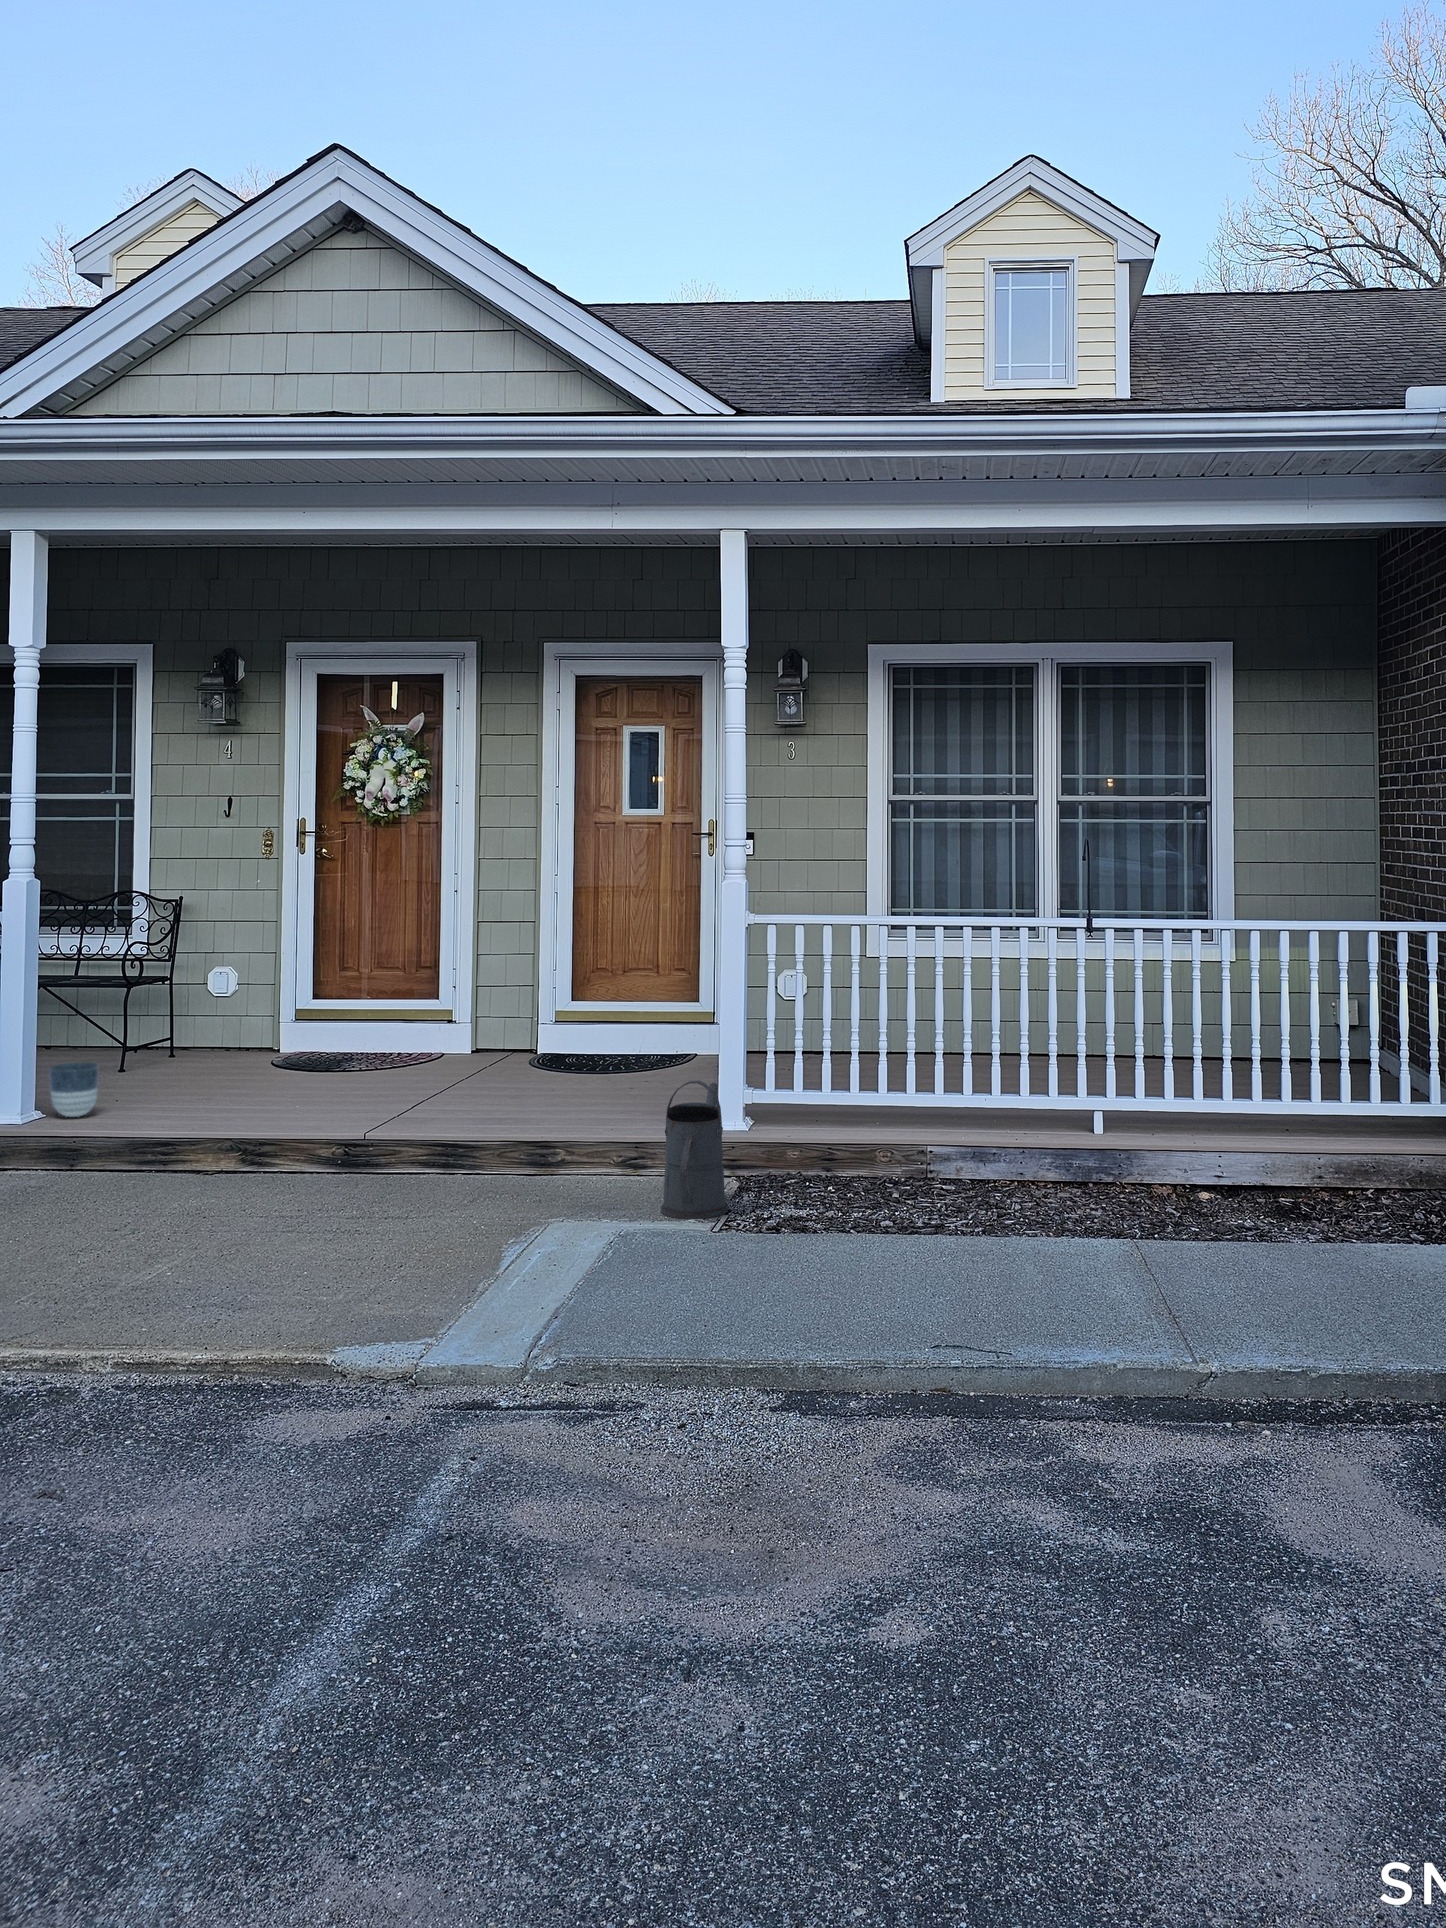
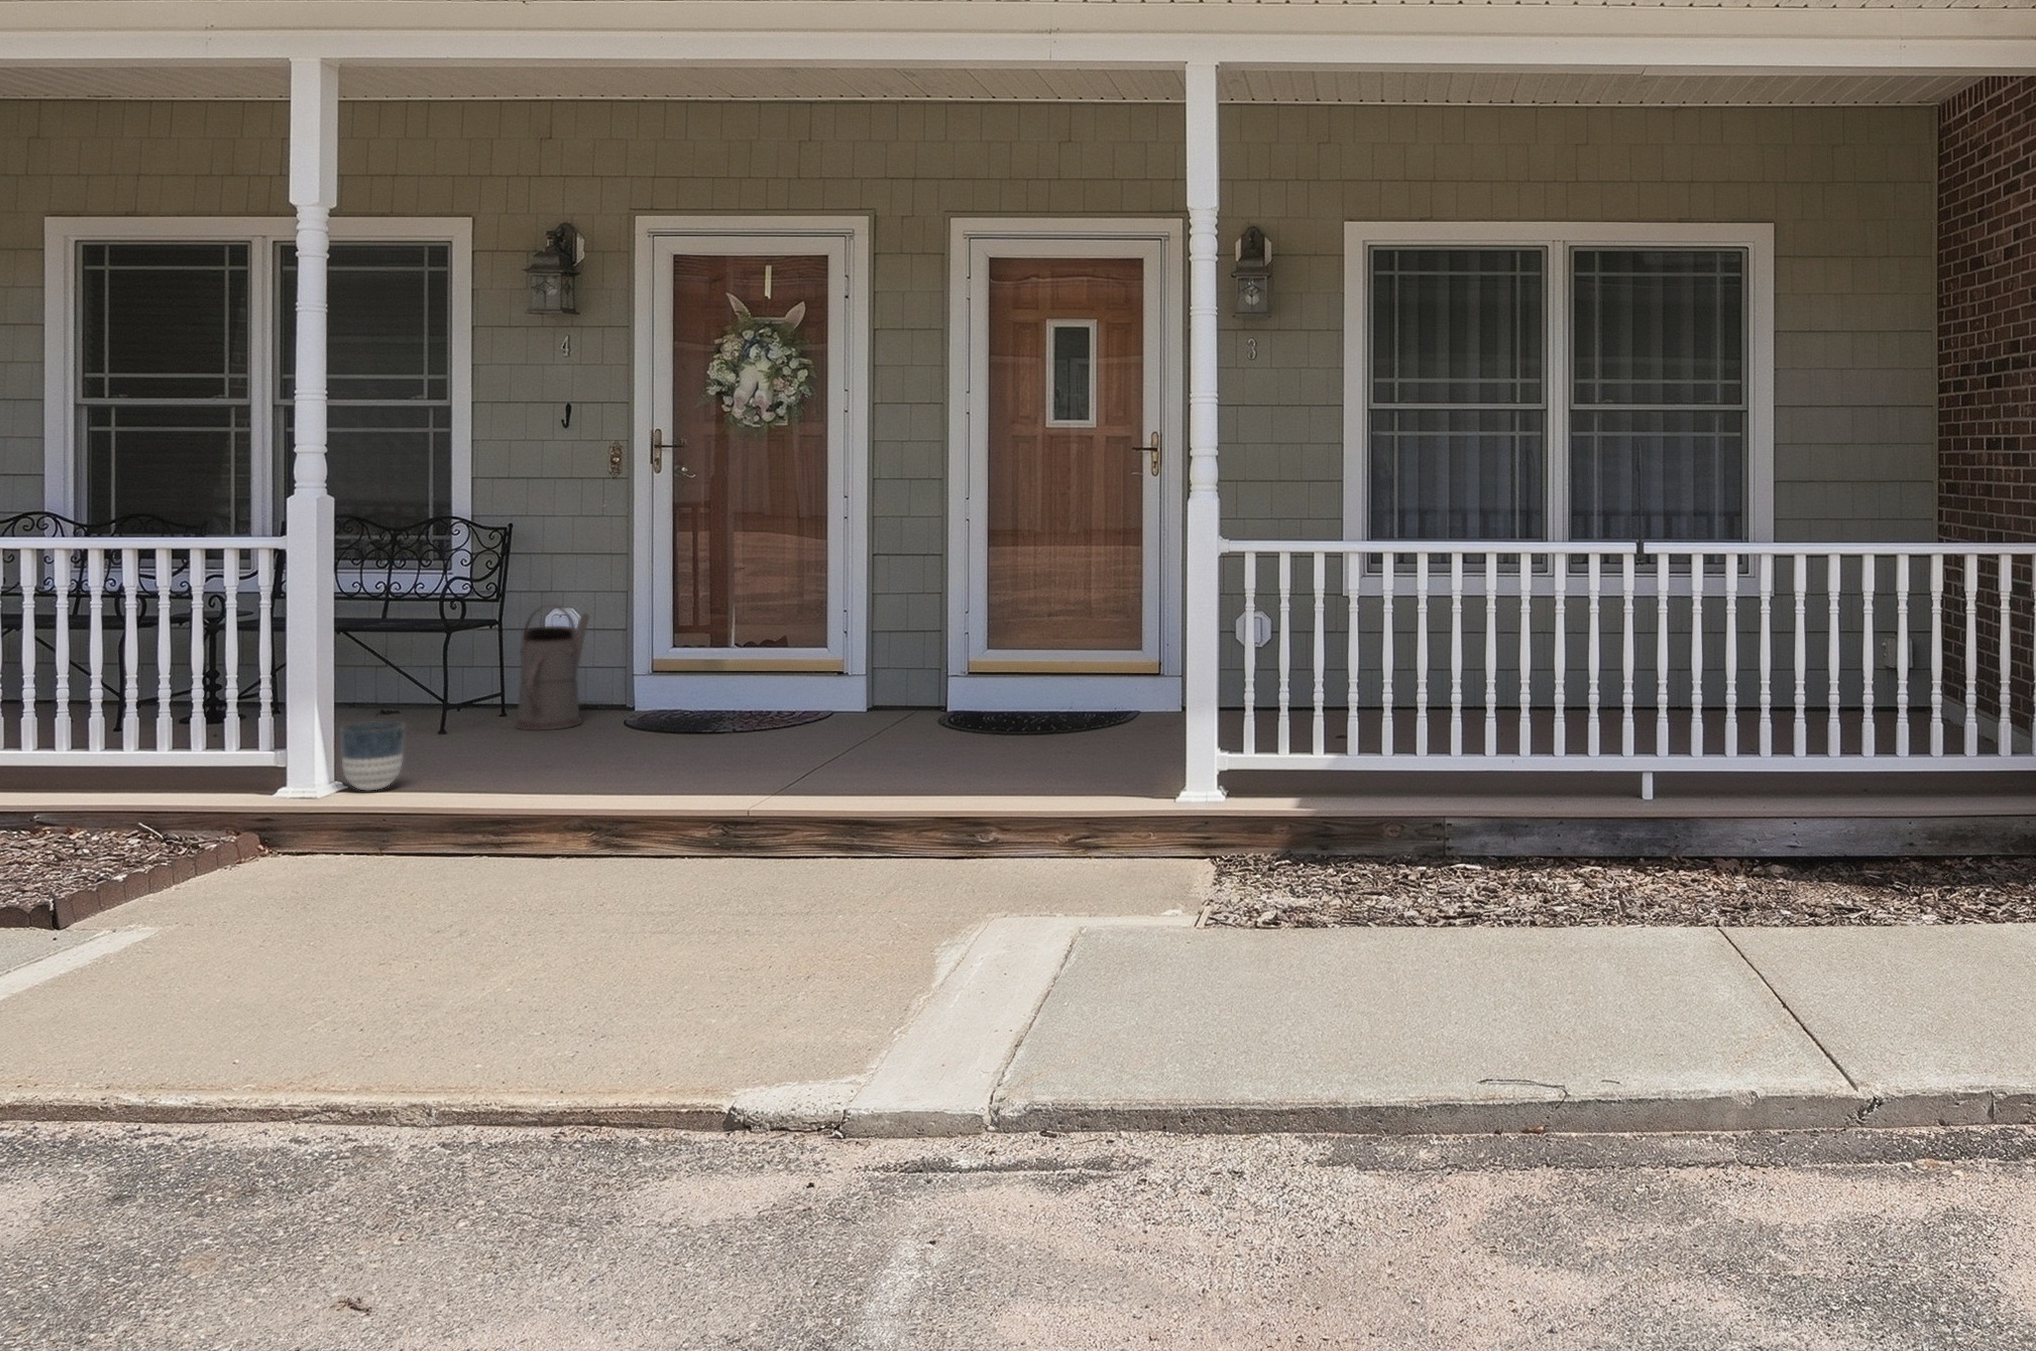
watering can: present [661,1081,728,1219] -> present [515,605,589,730]

